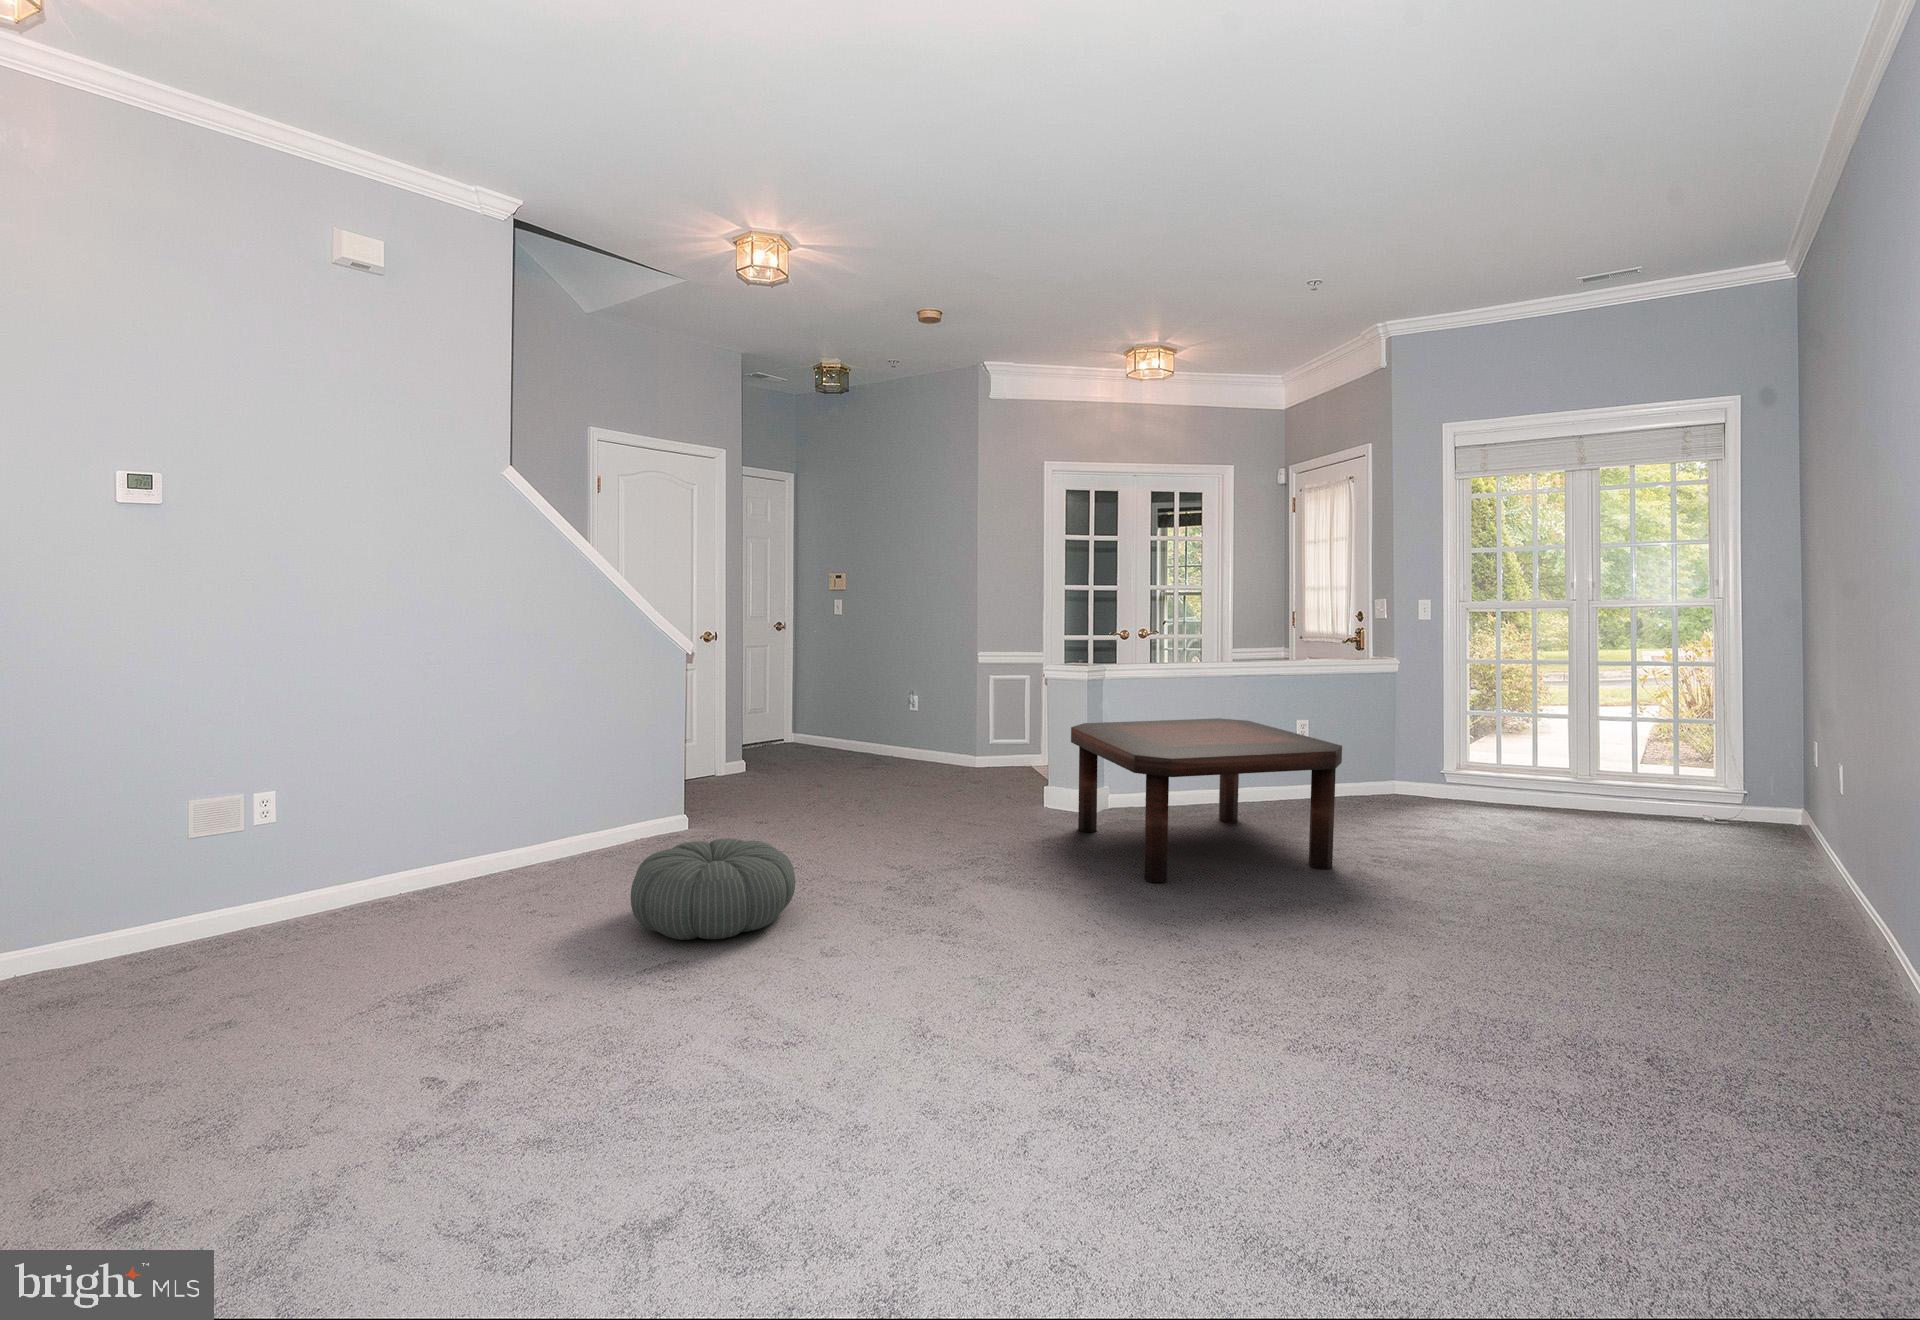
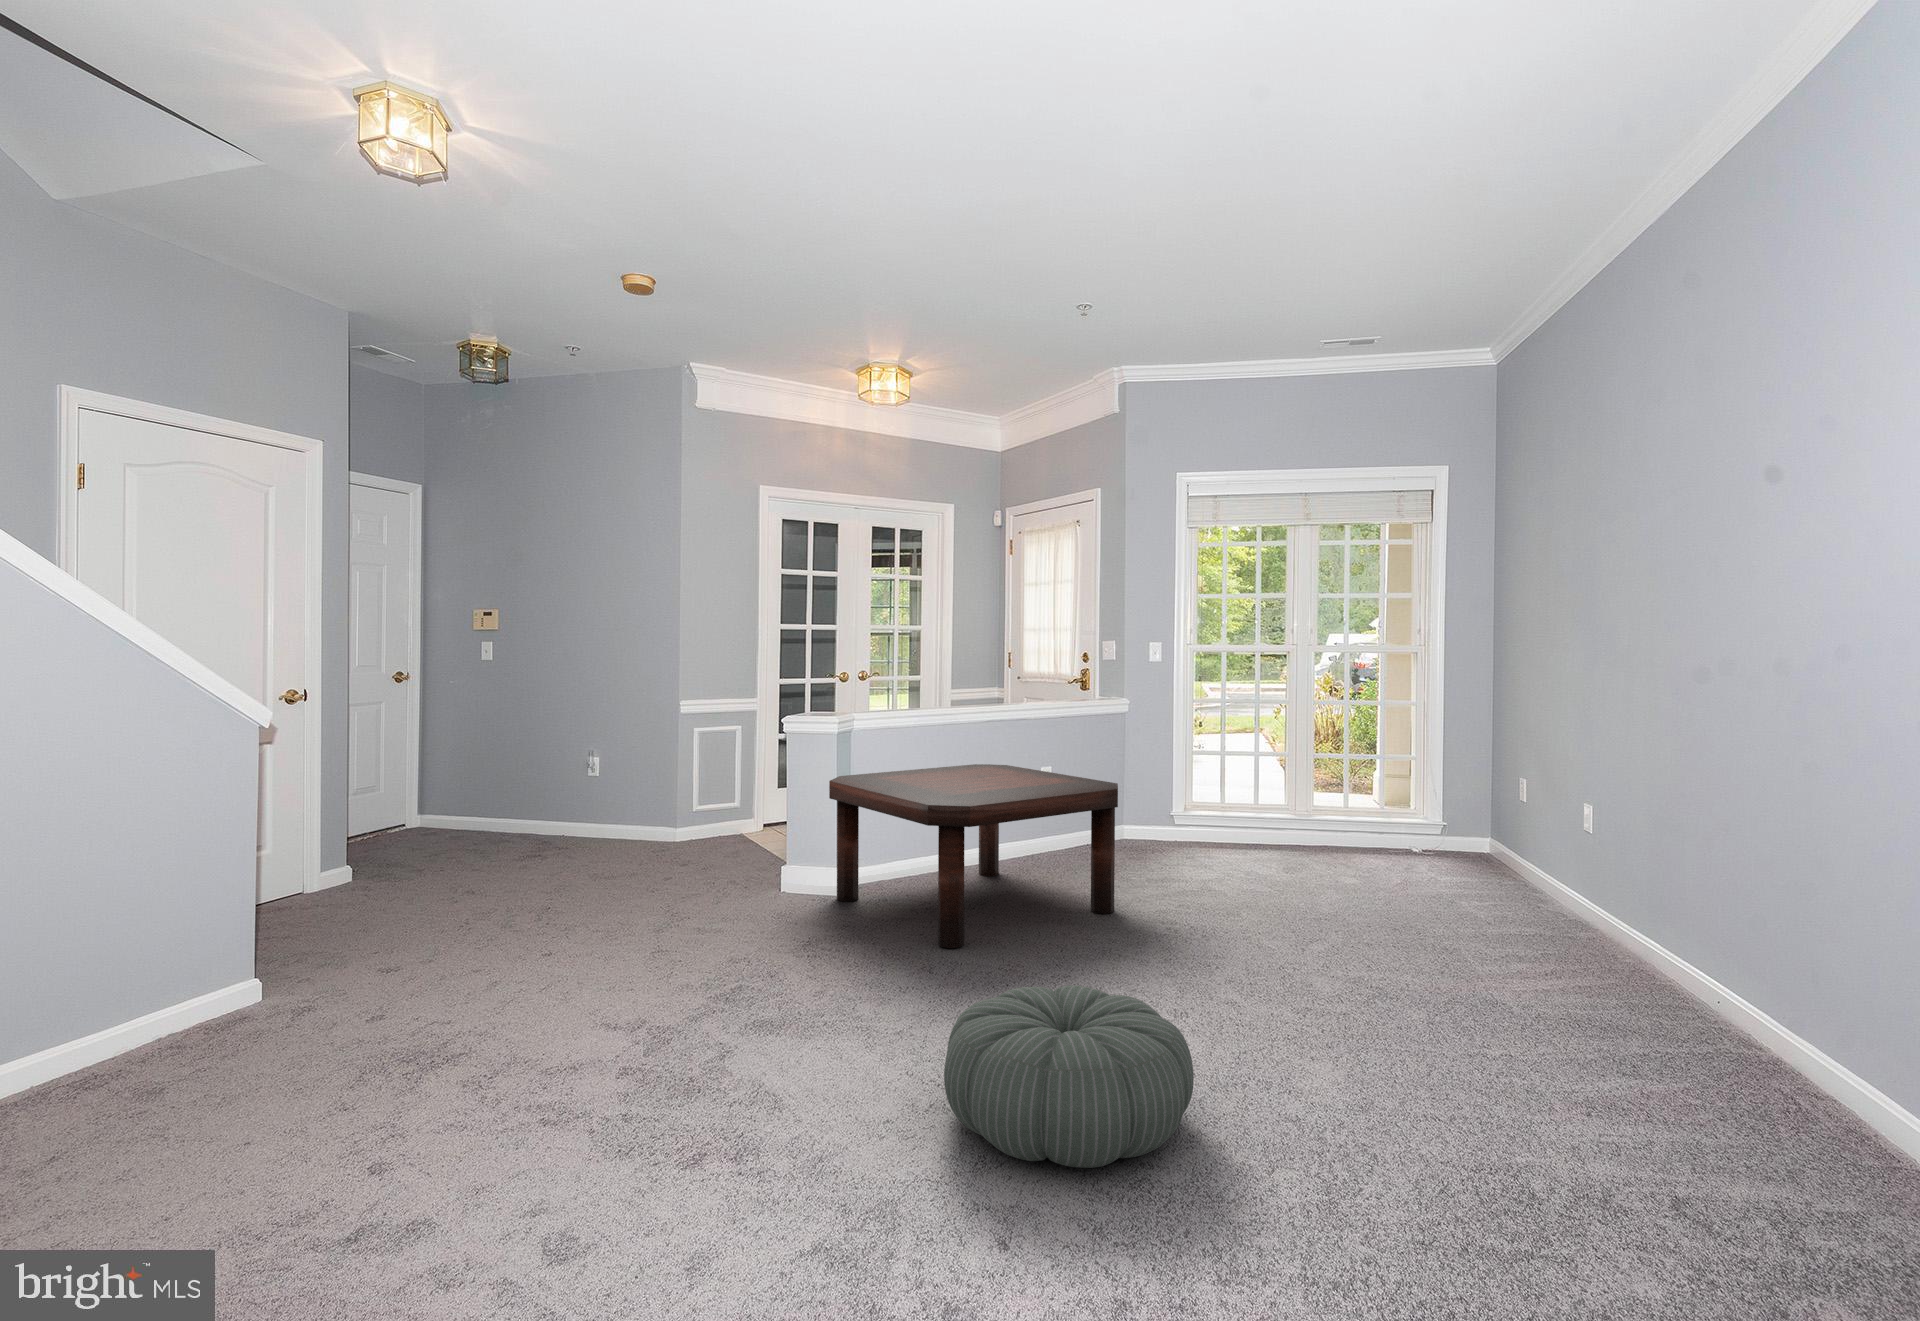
pouf: present [631,838,795,940] -> present [944,985,1194,1168]

